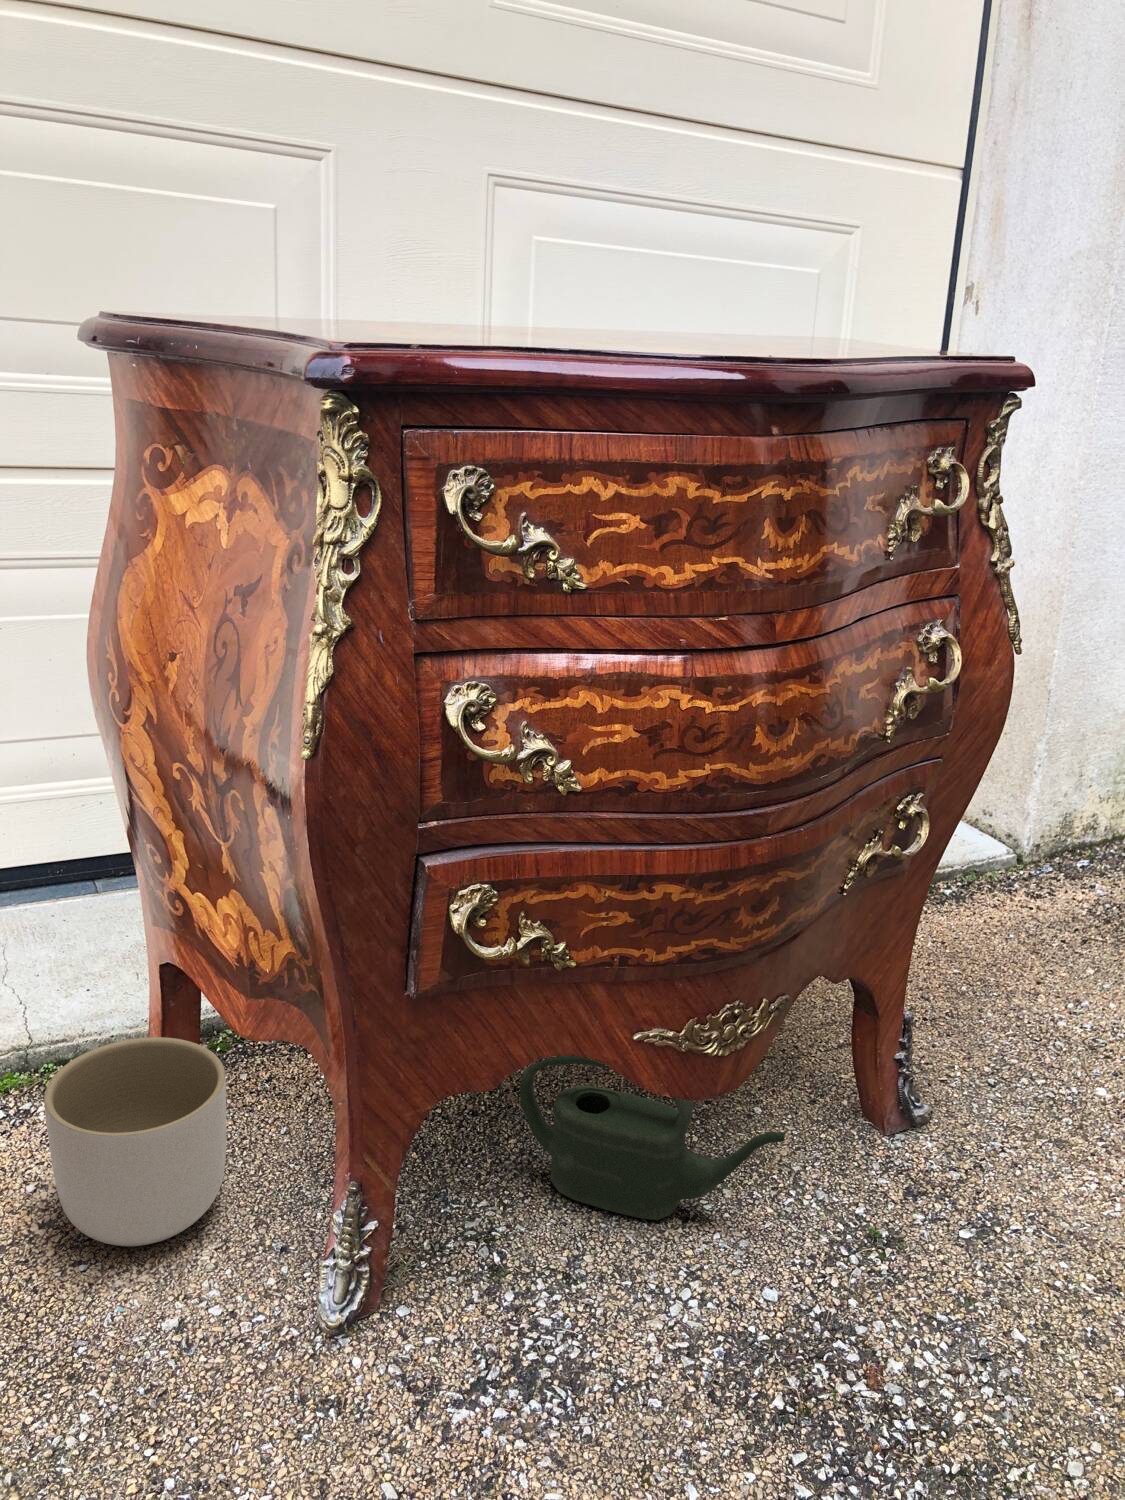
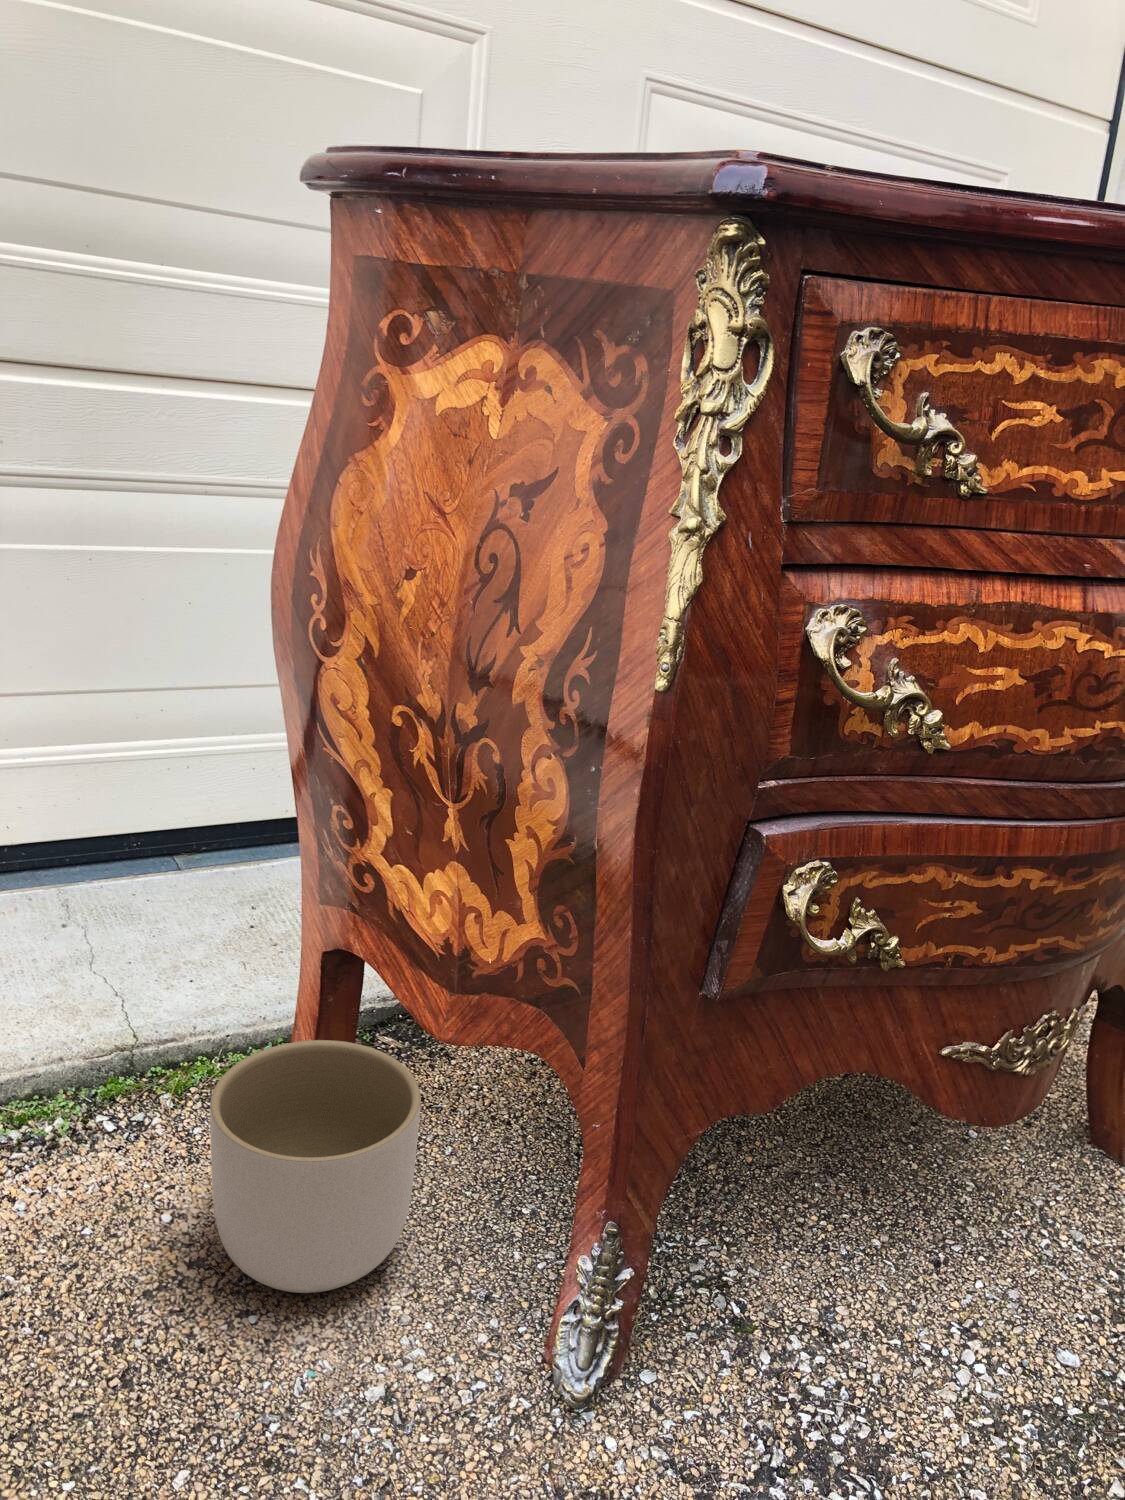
watering can: present [520,1056,785,1220] -> none [742,1060,1070,1264]

